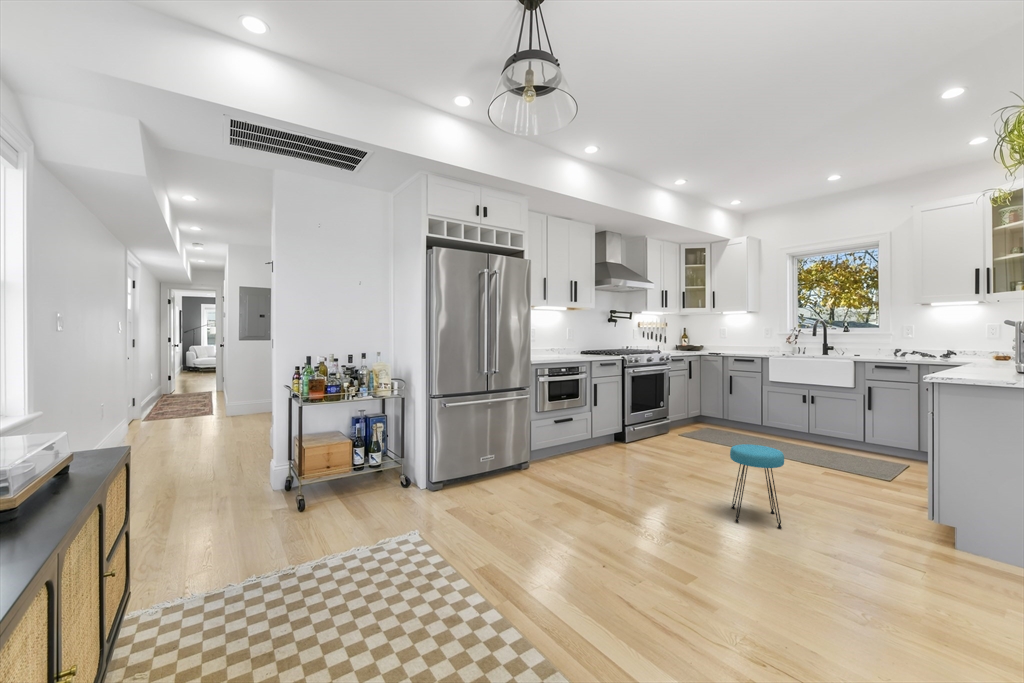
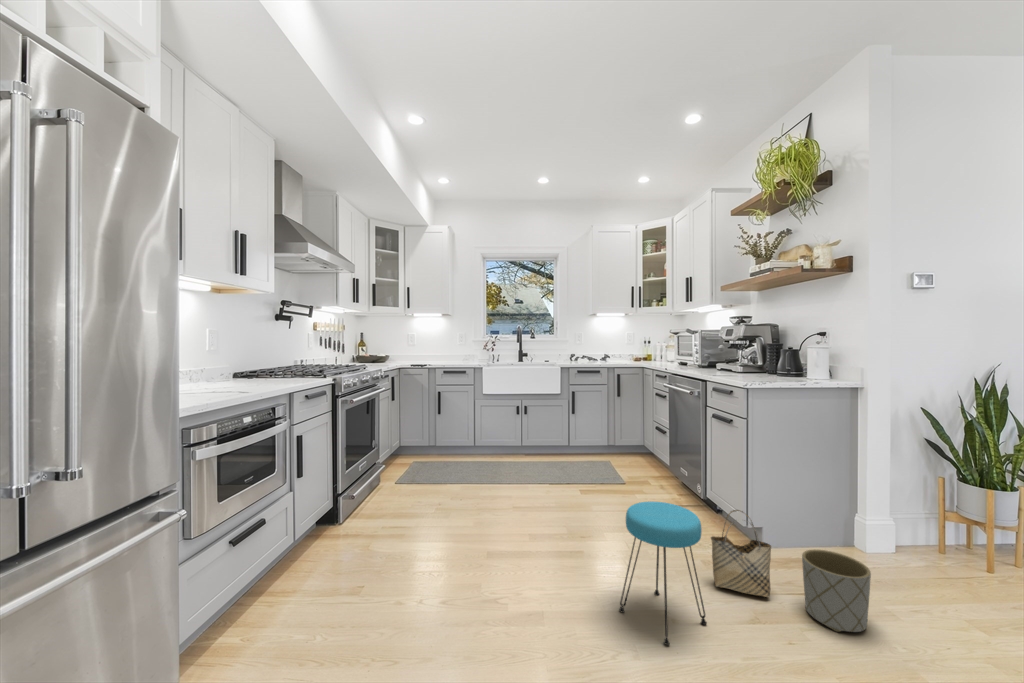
woven basket: none [827,474,879,542] -> present [711,510,771,597]
planter: none [878,511,939,577] -> present [802,550,871,632]

